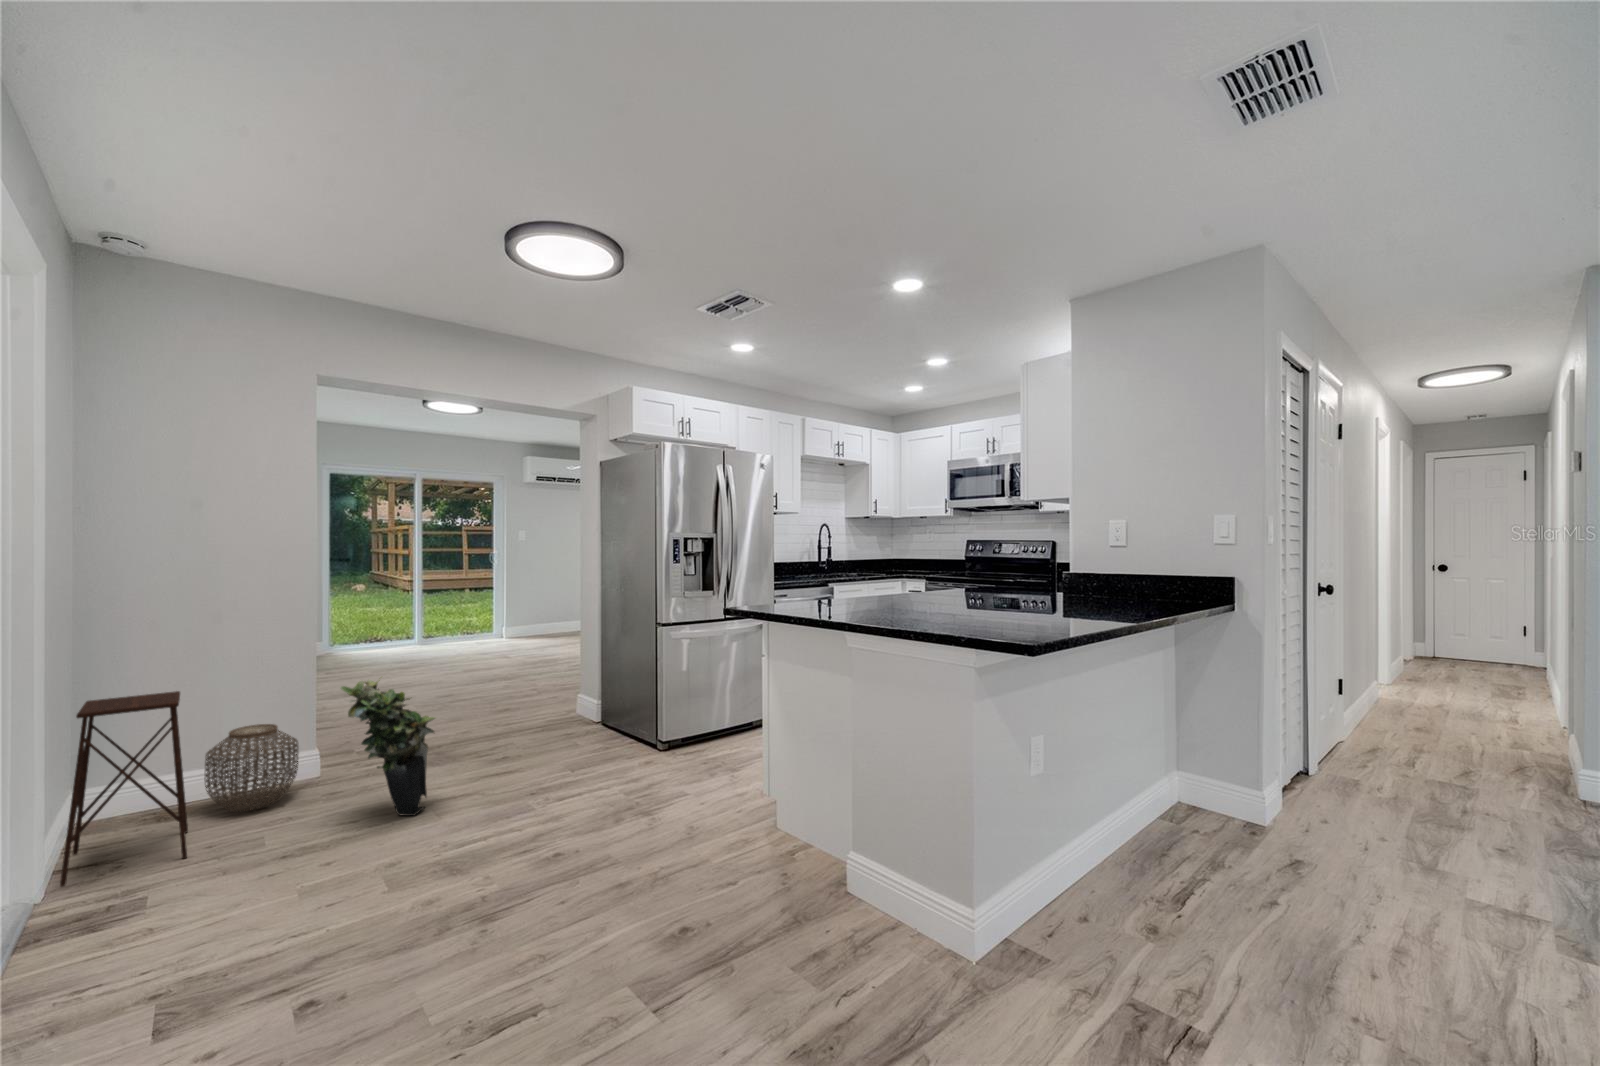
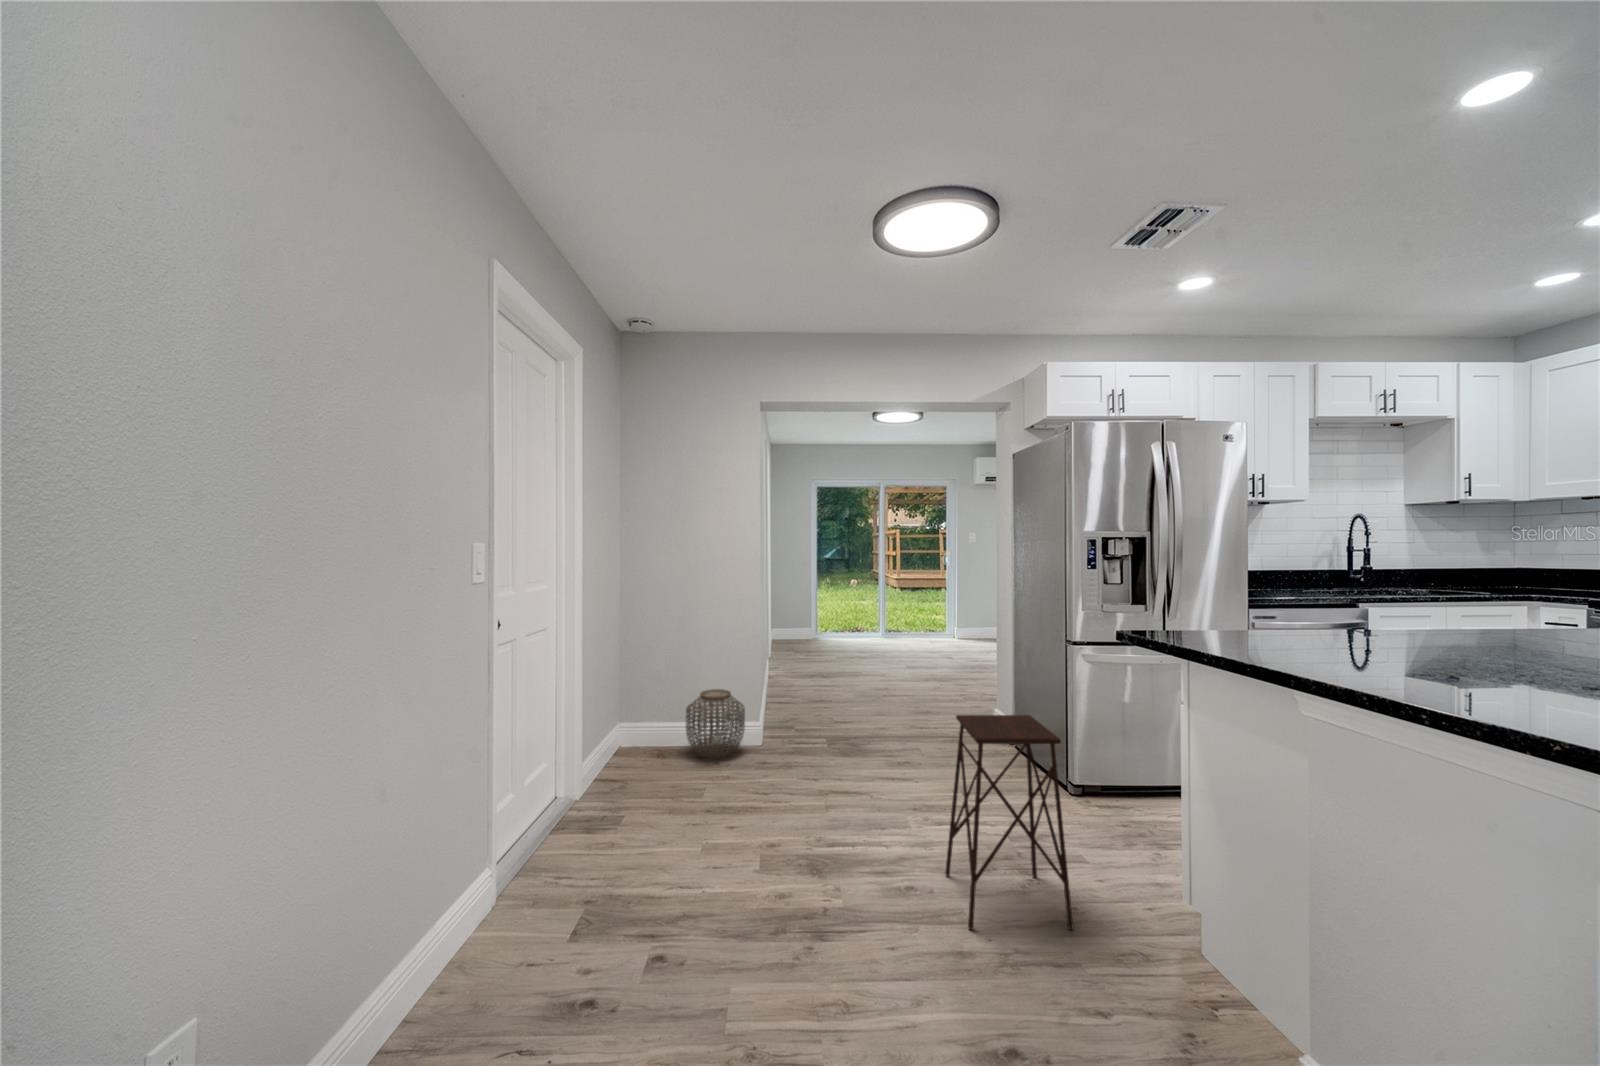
potted plant: present [340,680,435,816] -> none [756,665,829,801]
side table: present [60,691,188,887] -> present [945,715,1073,930]

